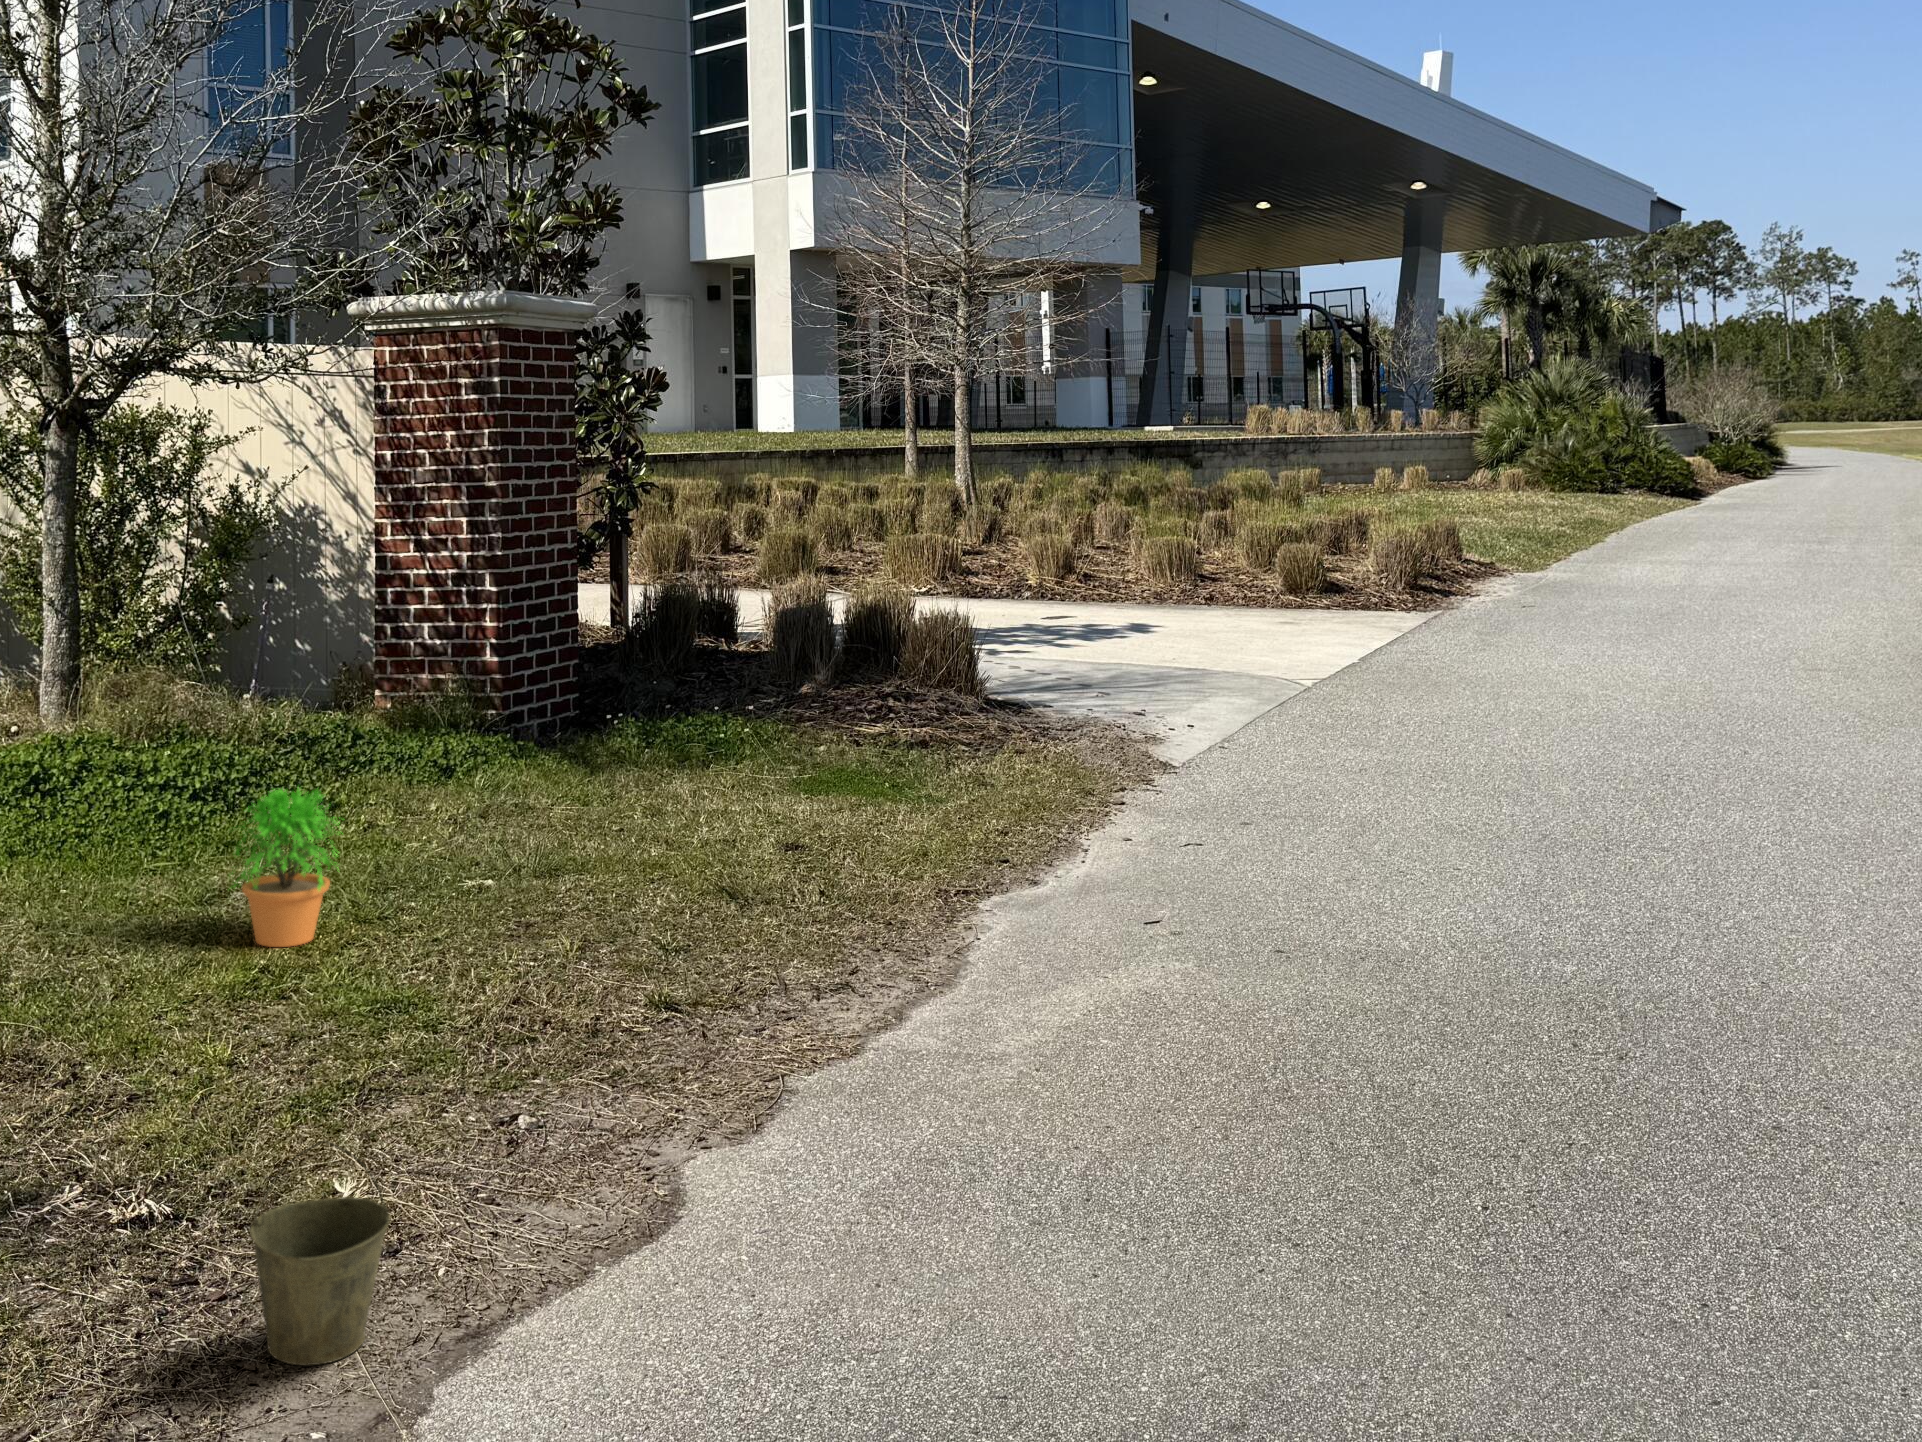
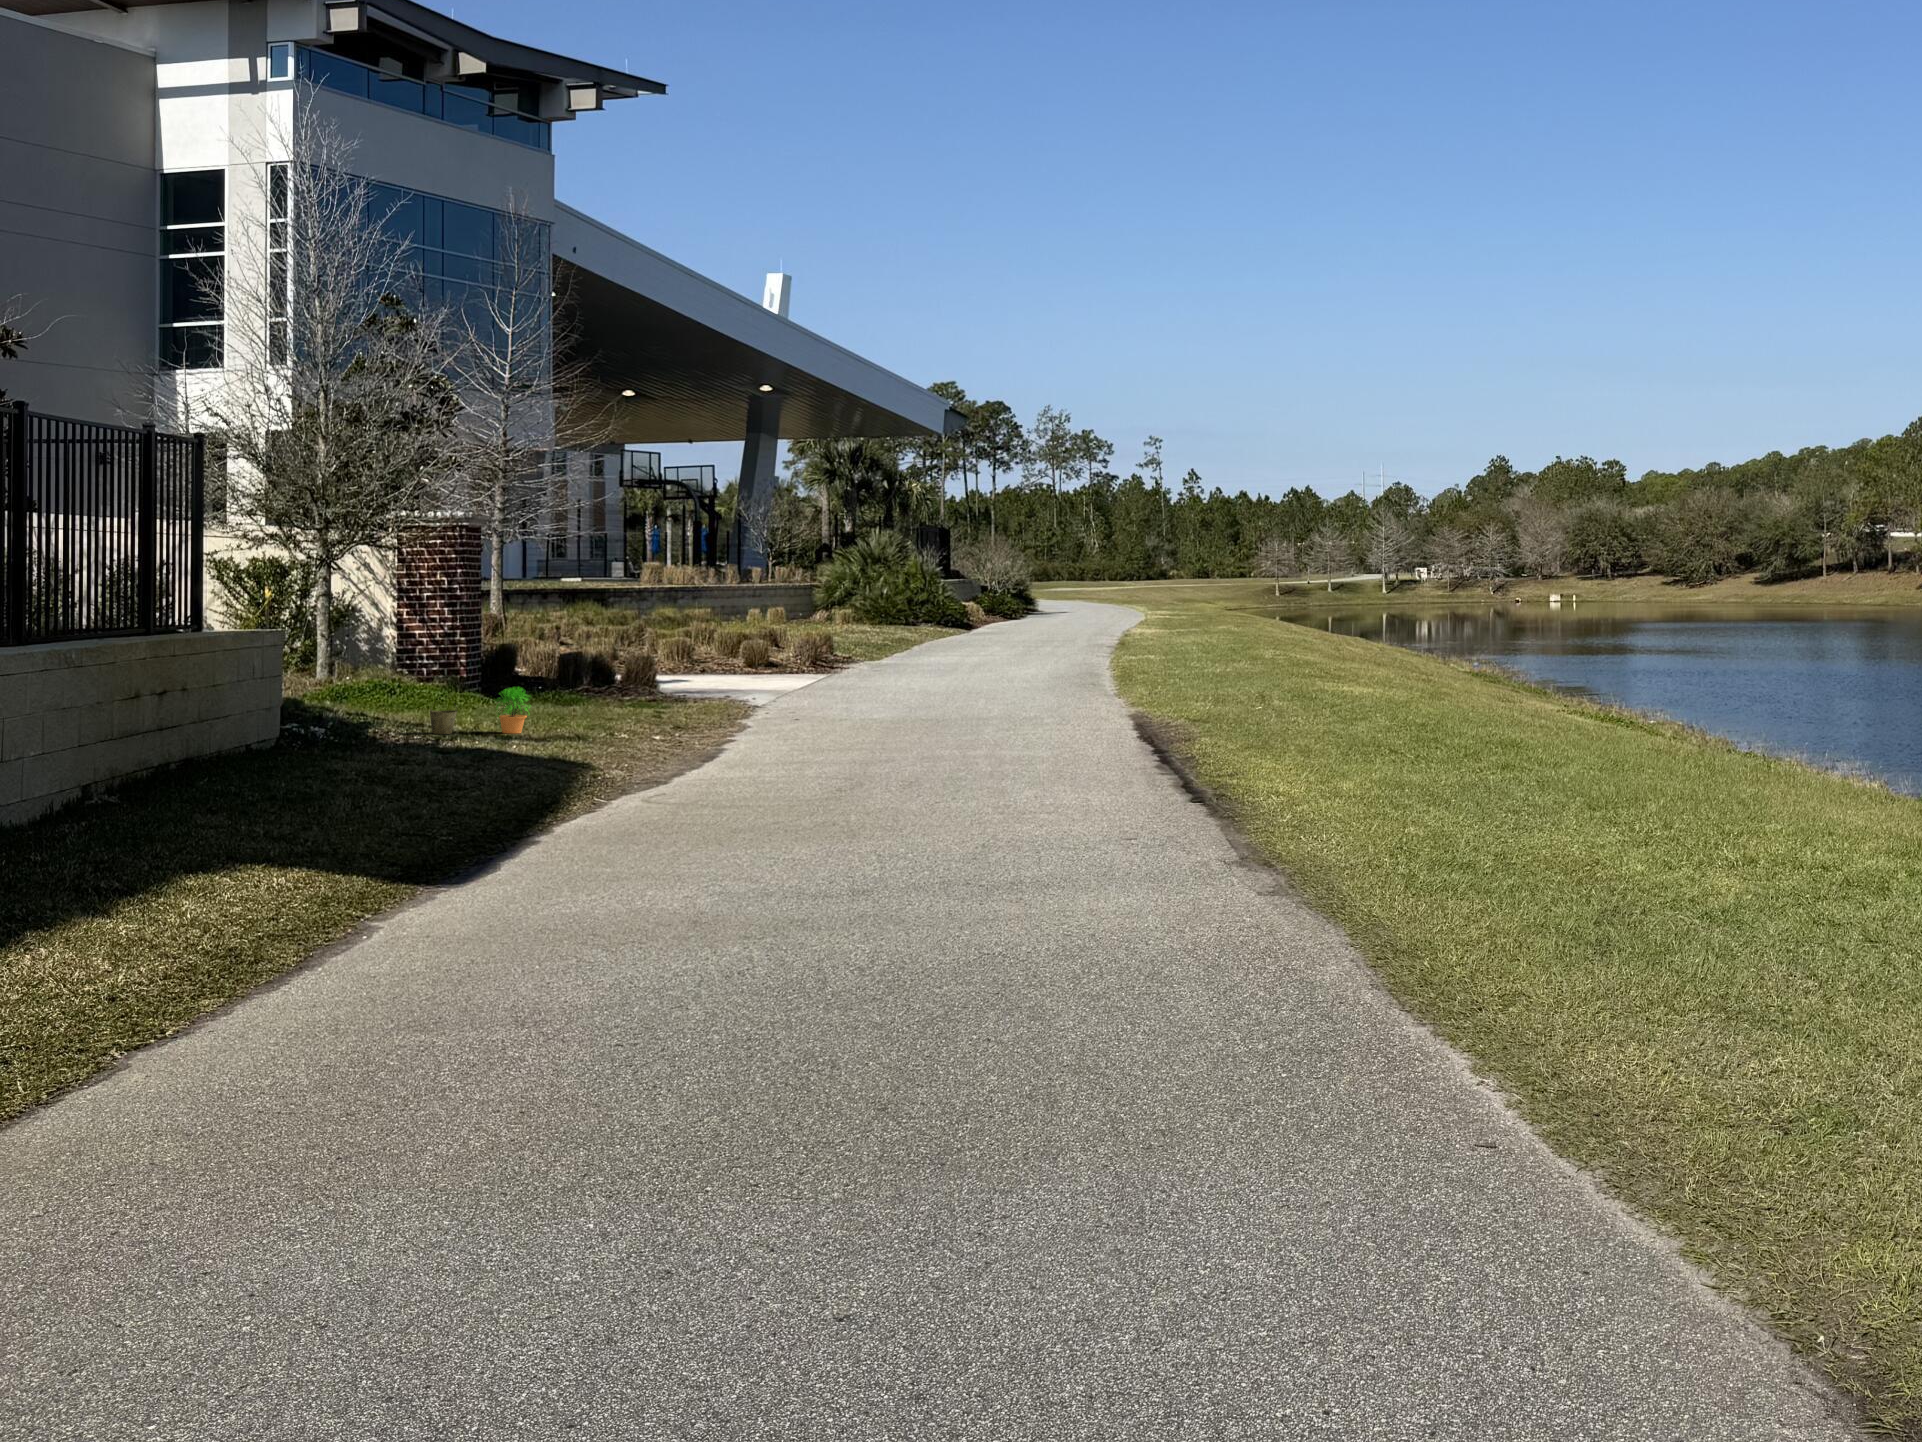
bucket: present [250,1141,390,1366] -> present [430,710,457,734]

